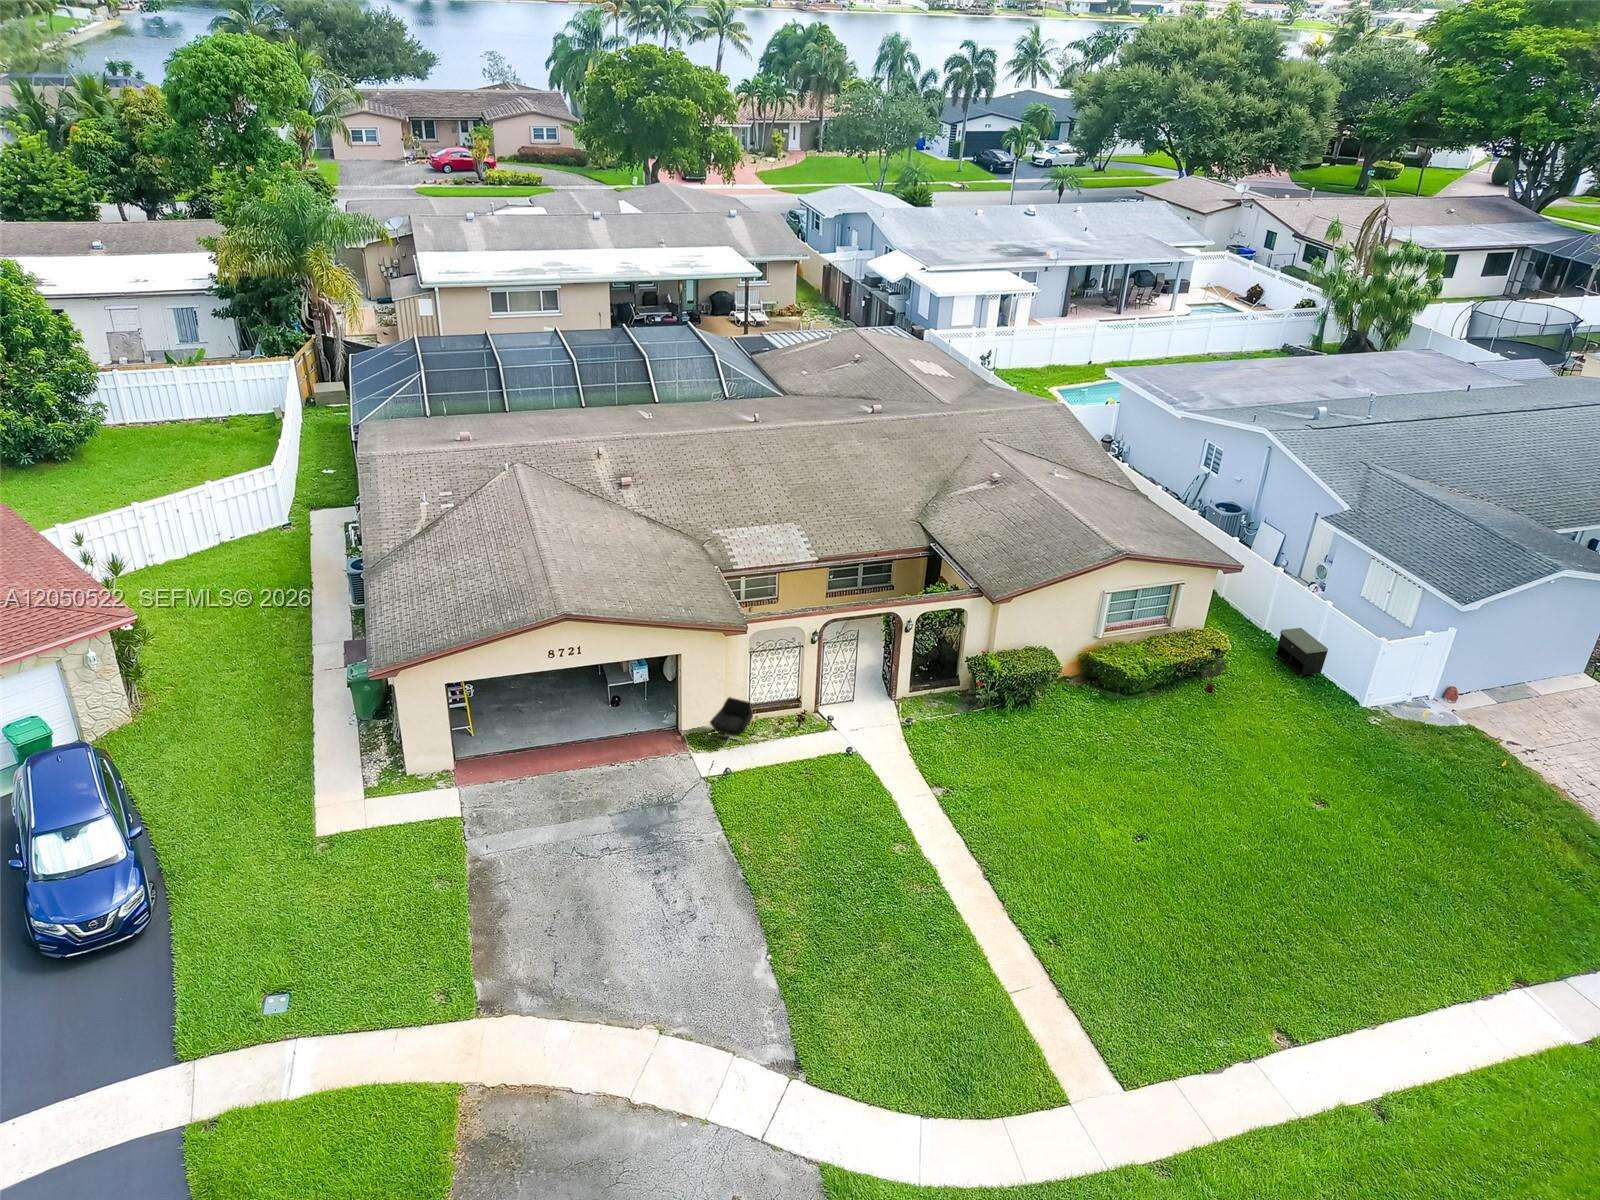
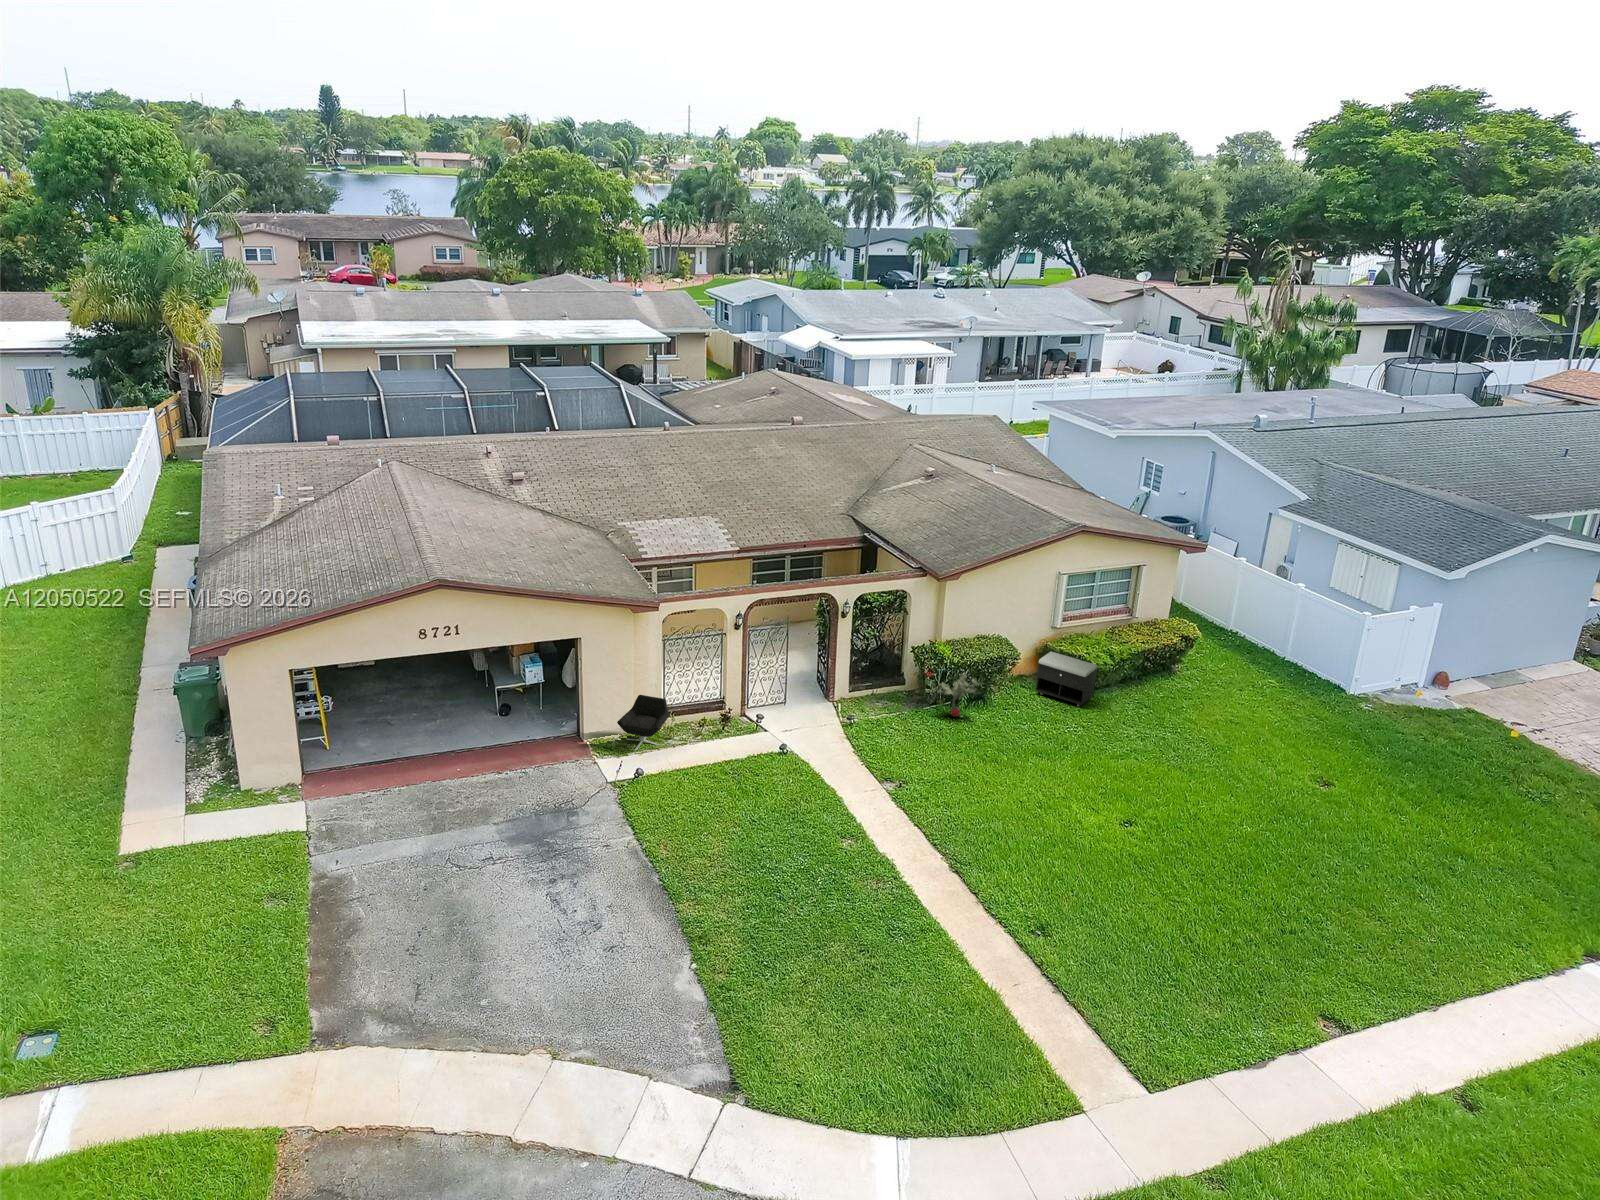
storage bench: present [1275,628,1328,676] -> present [1035,652,1097,706]
potted tree: present [1202,657,1228,692] -> present [939,674,977,717]

